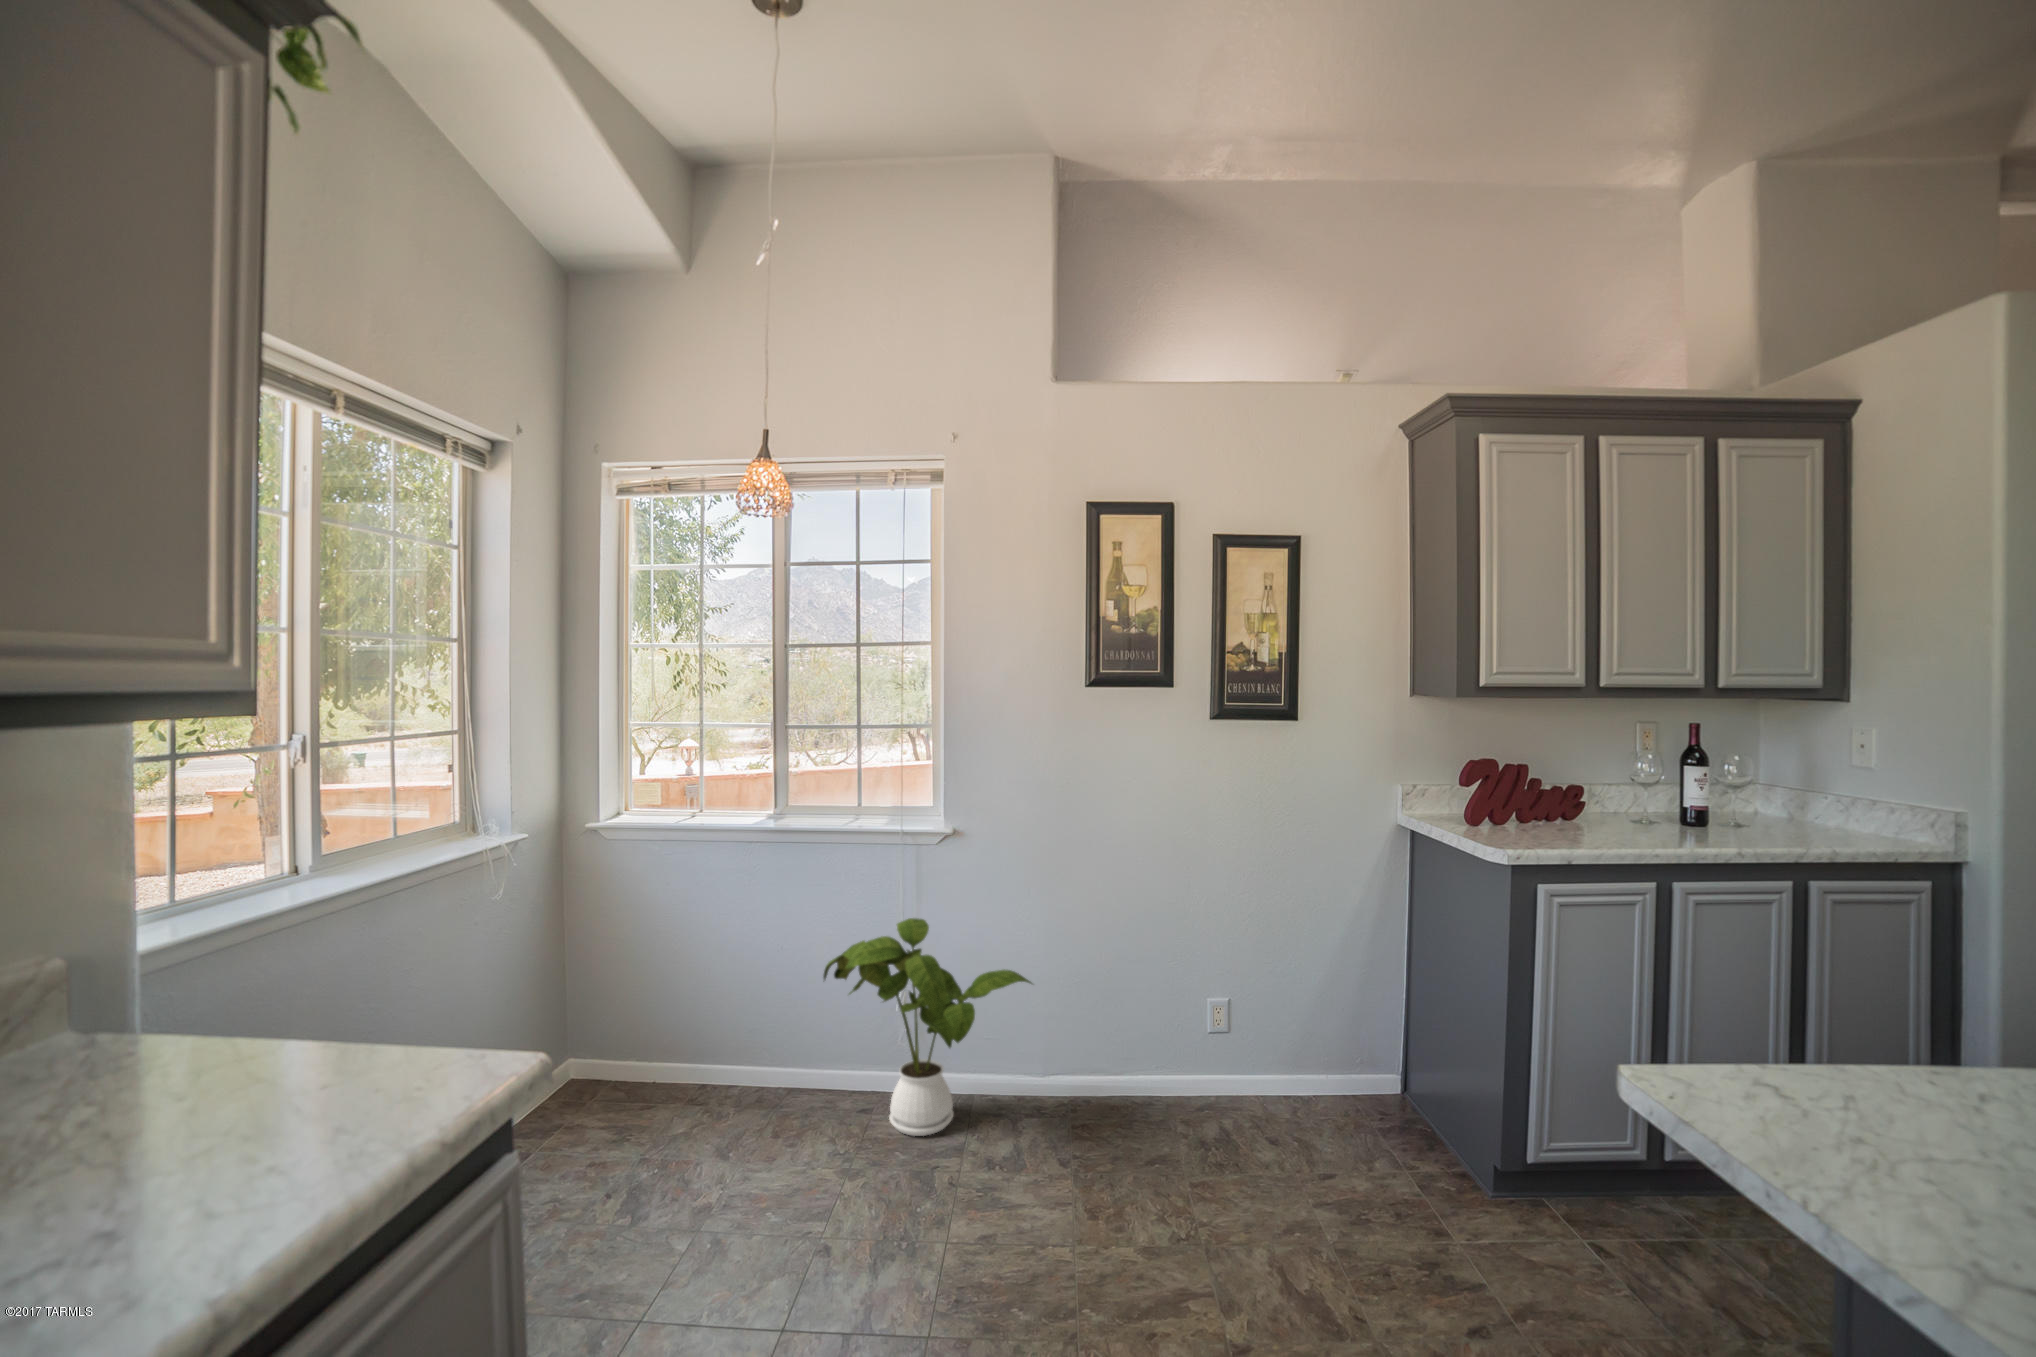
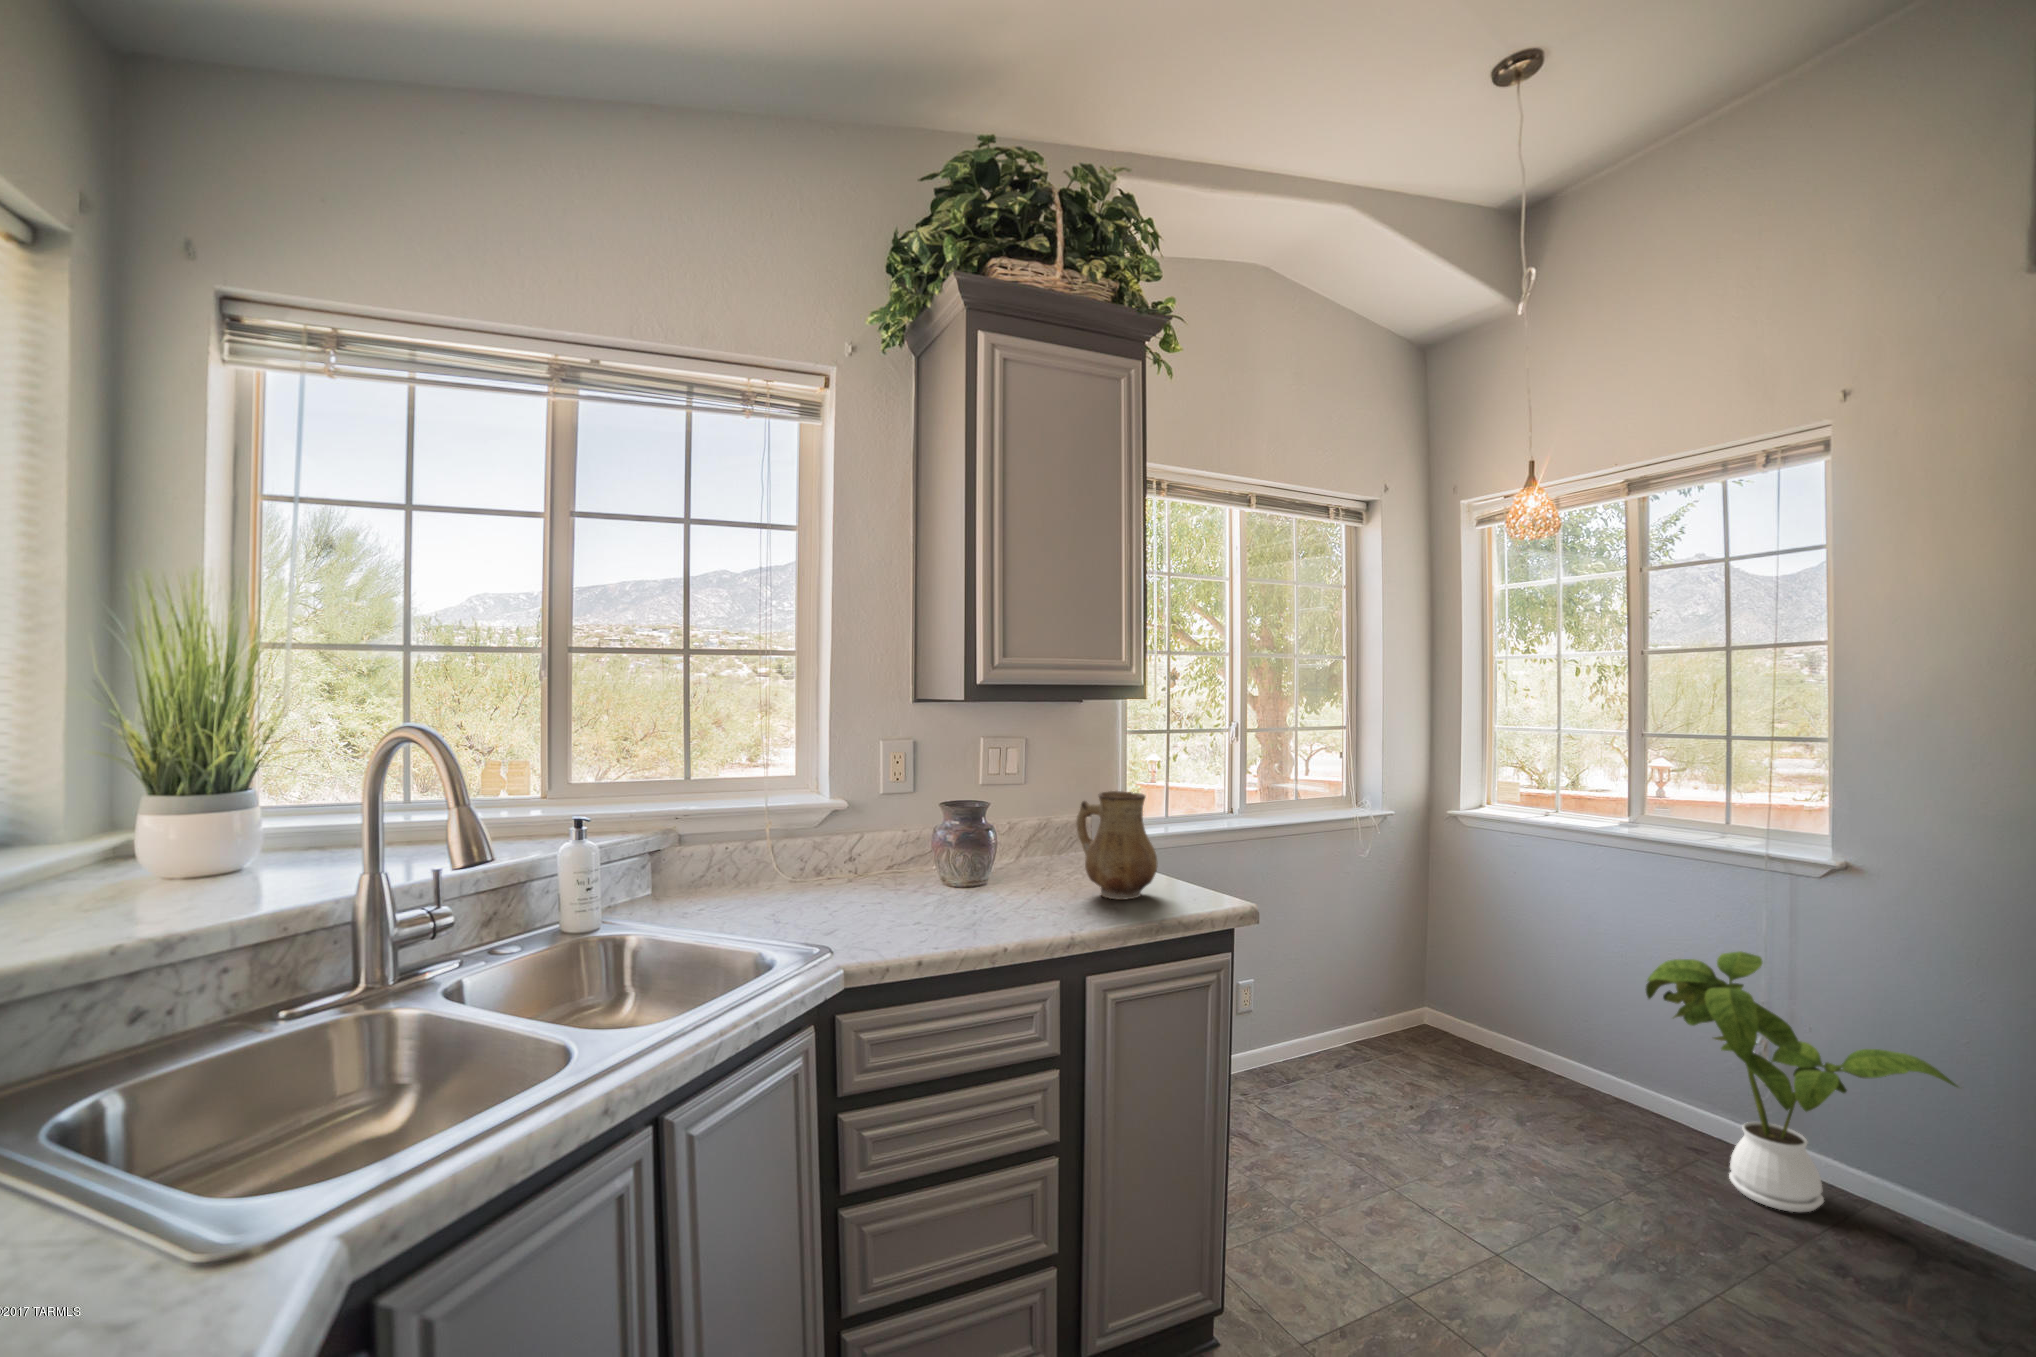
ceramic pitcher: none [105,900,334,1139] -> present [1076,791,1158,900]

